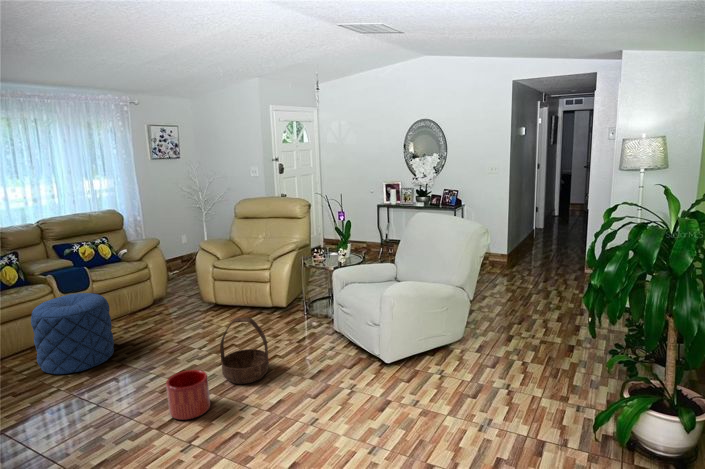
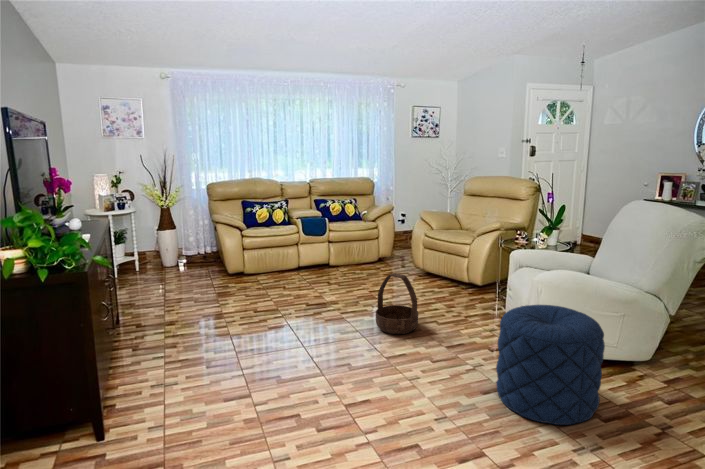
pouf: present [31,293,114,374] -> present [496,305,605,425]
planter: present [166,370,210,420] -> none [317,305,351,344]

